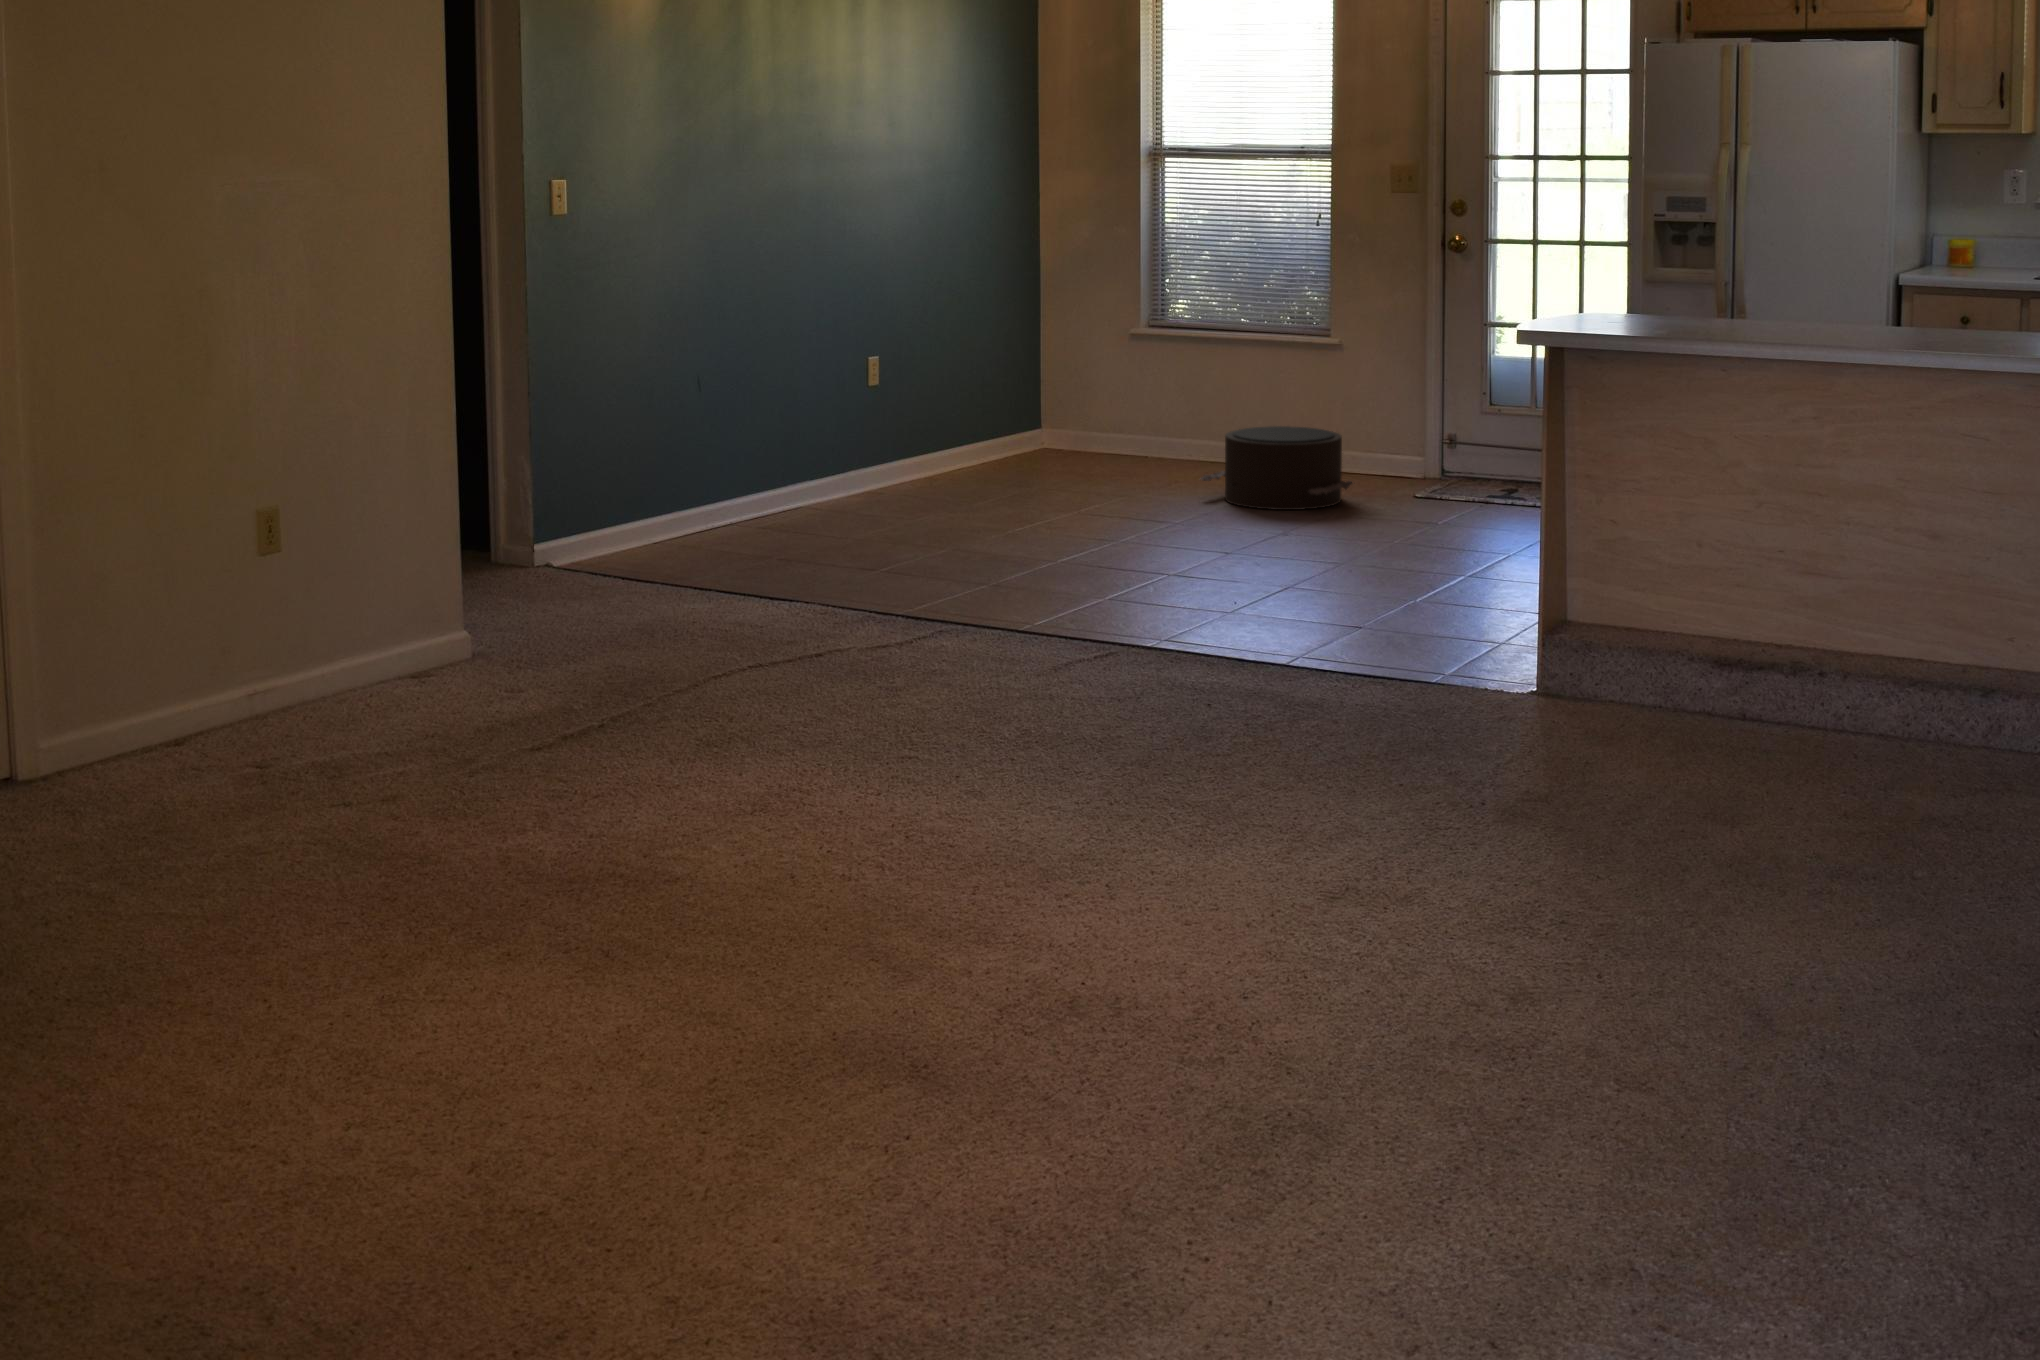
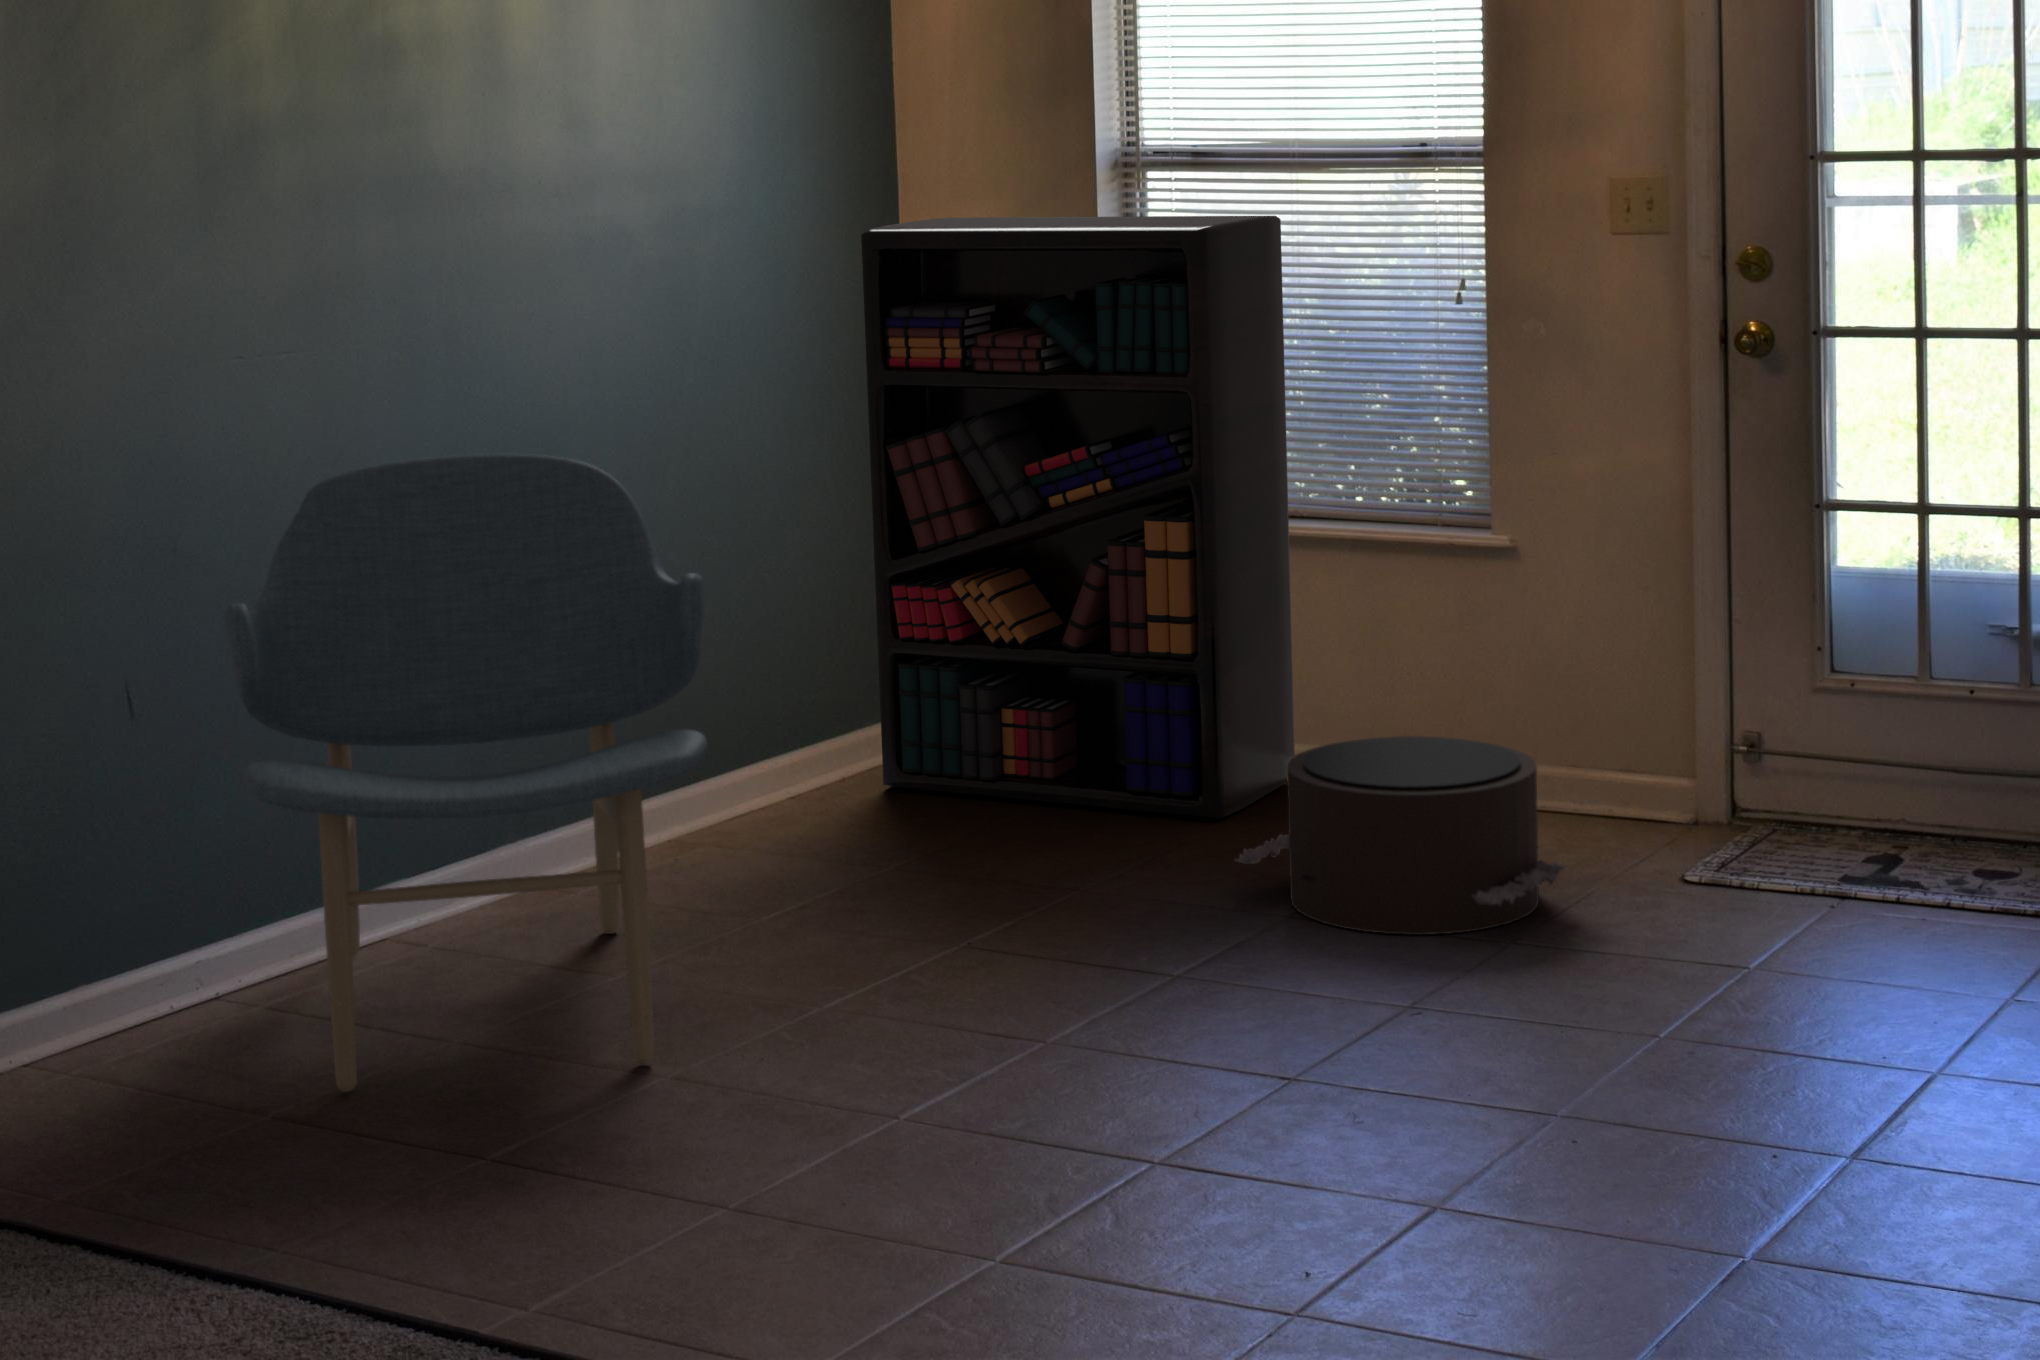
bookshelf: none [1026,180,1233,473] -> present [861,216,1295,818]
lounge chair: none [742,274,961,546] -> present [224,454,707,1091]

